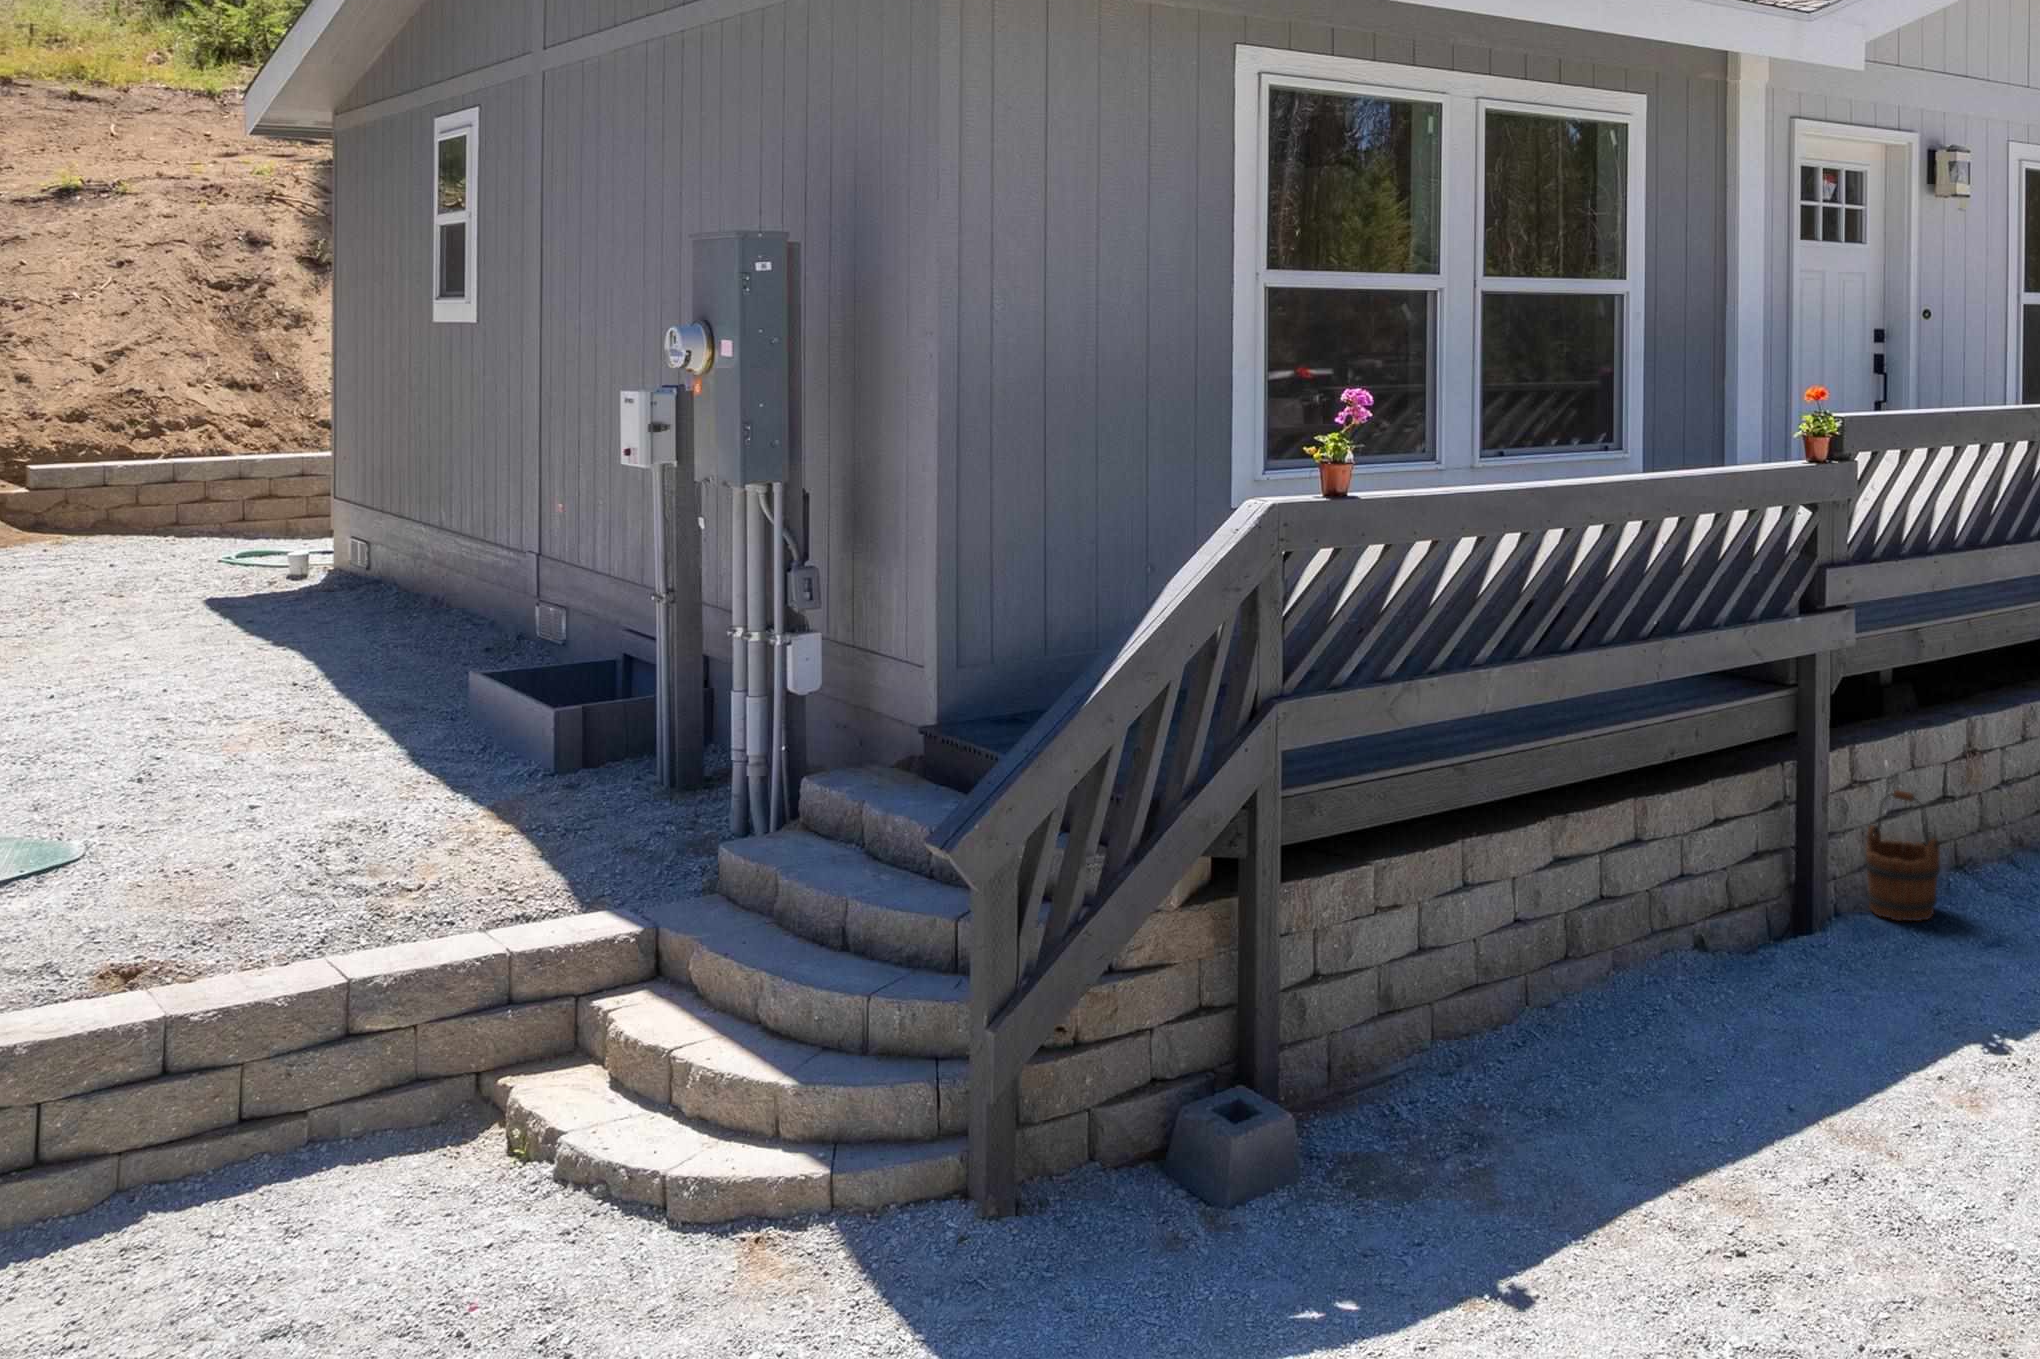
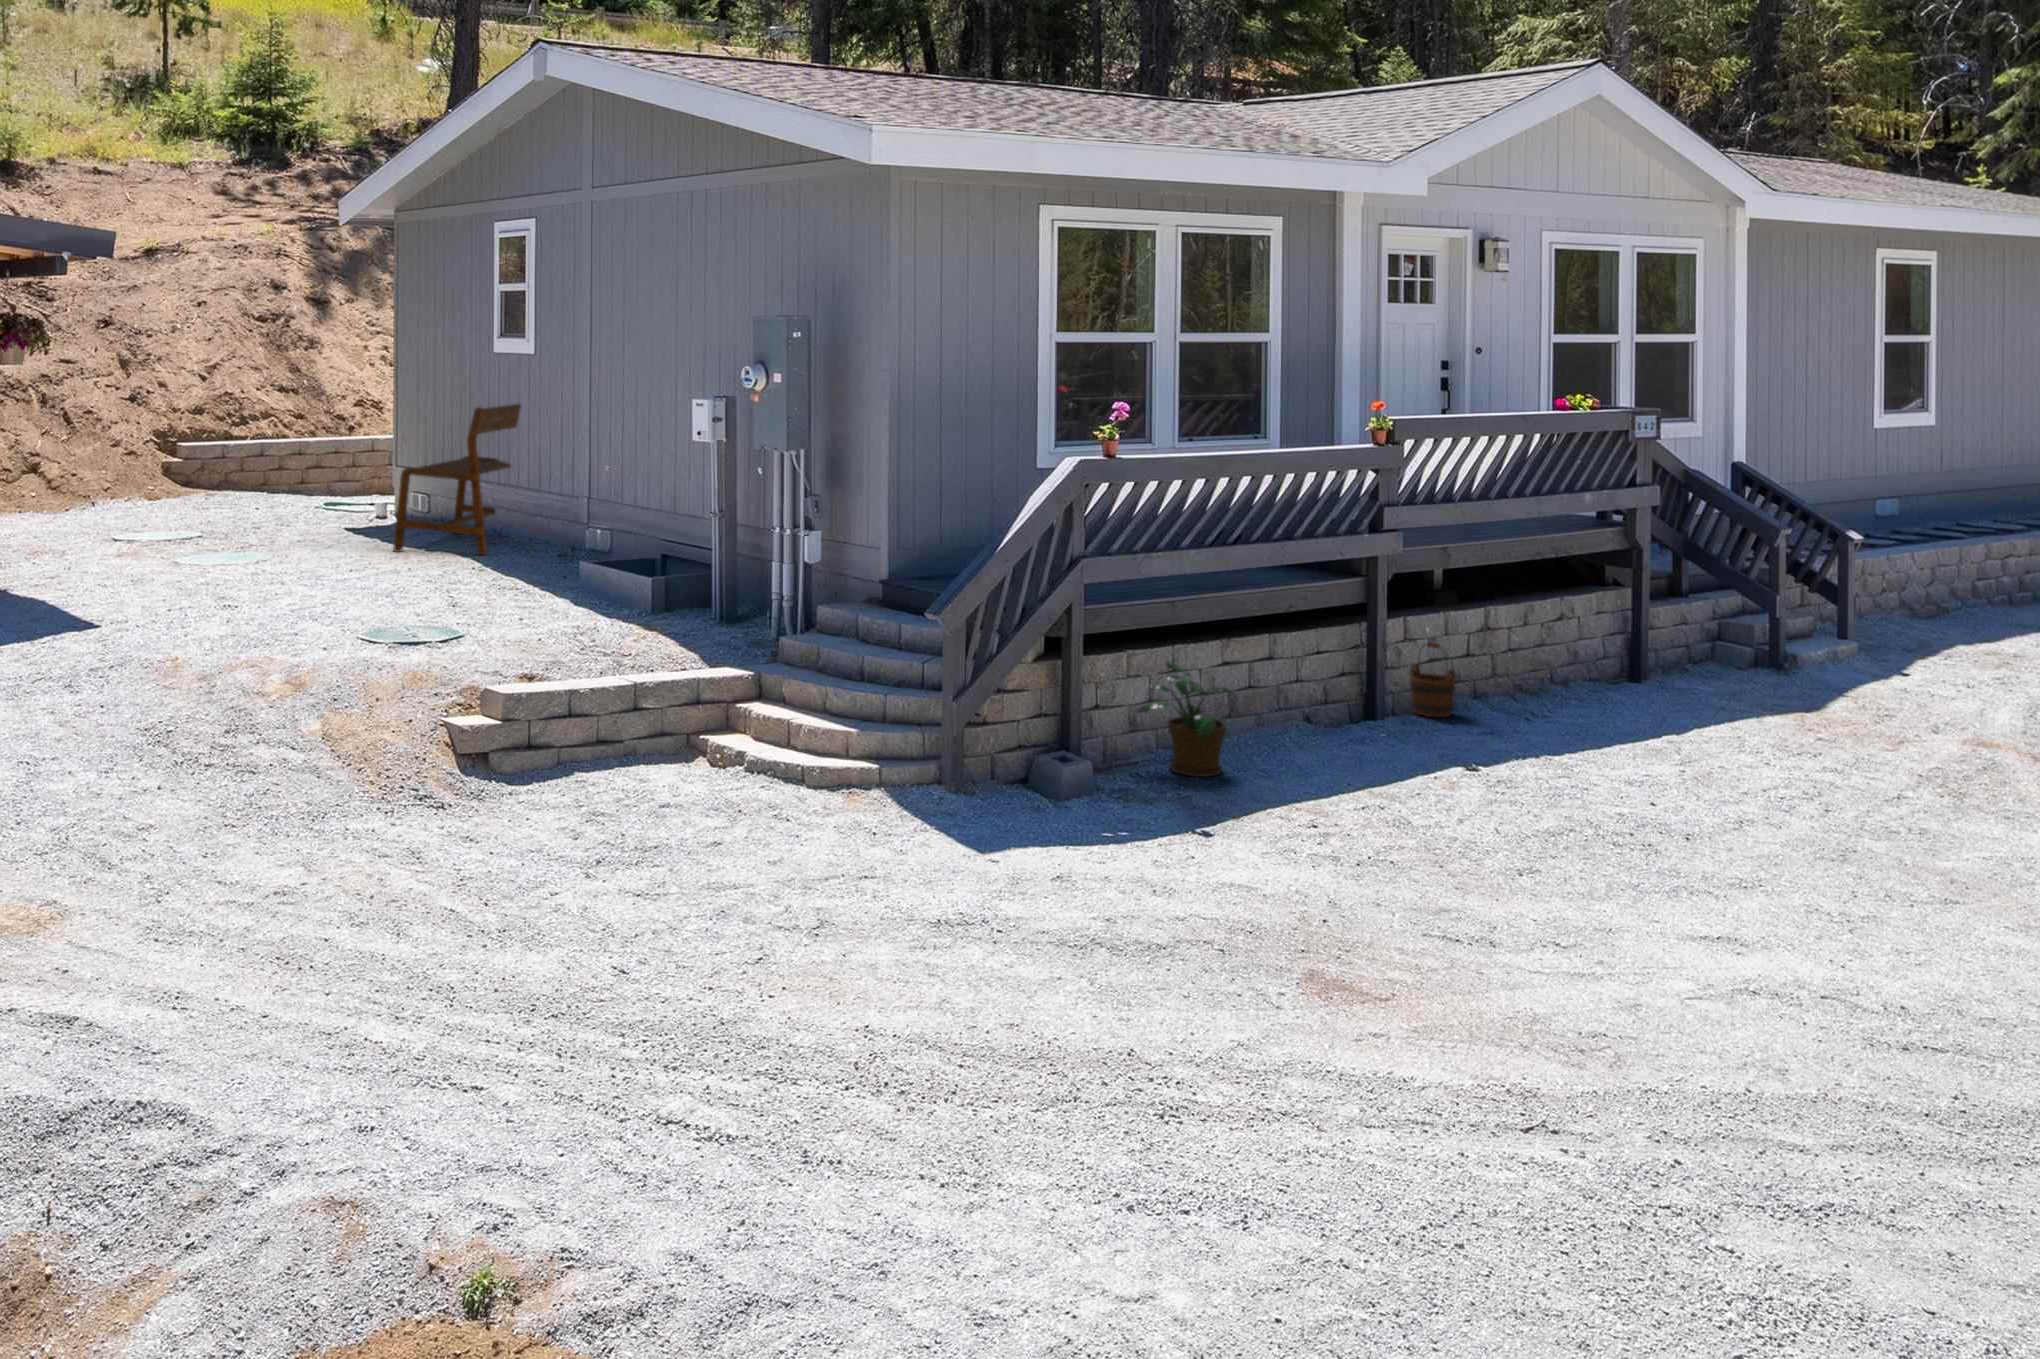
bench: none [203,398,502,654] -> present [393,404,521,555]
potted plant: none [1369,890,1572,1137] -> present [1135,663,1235,777]

